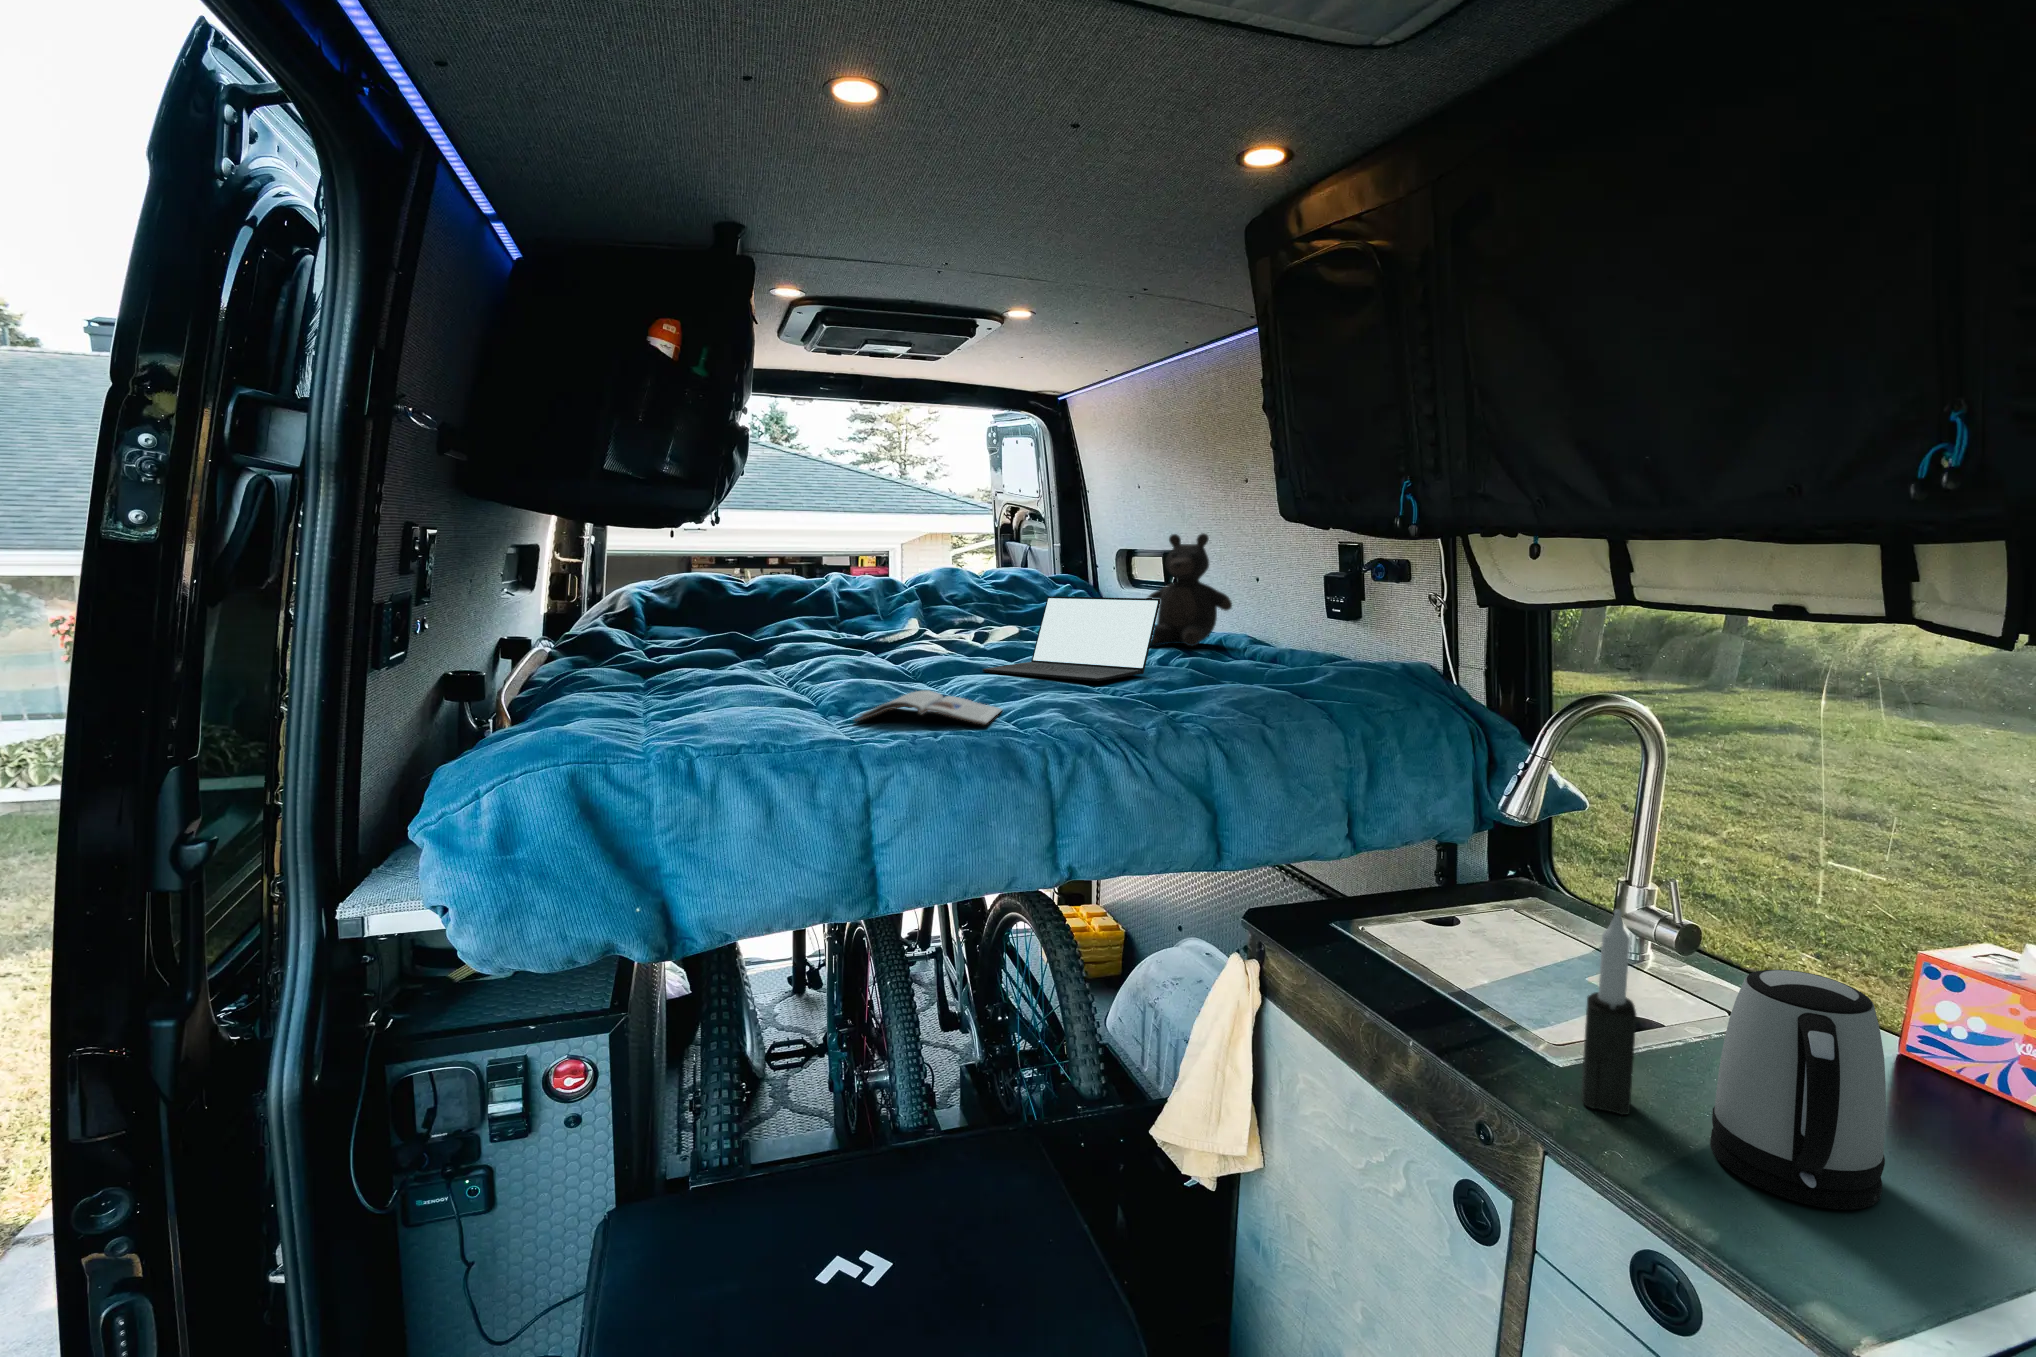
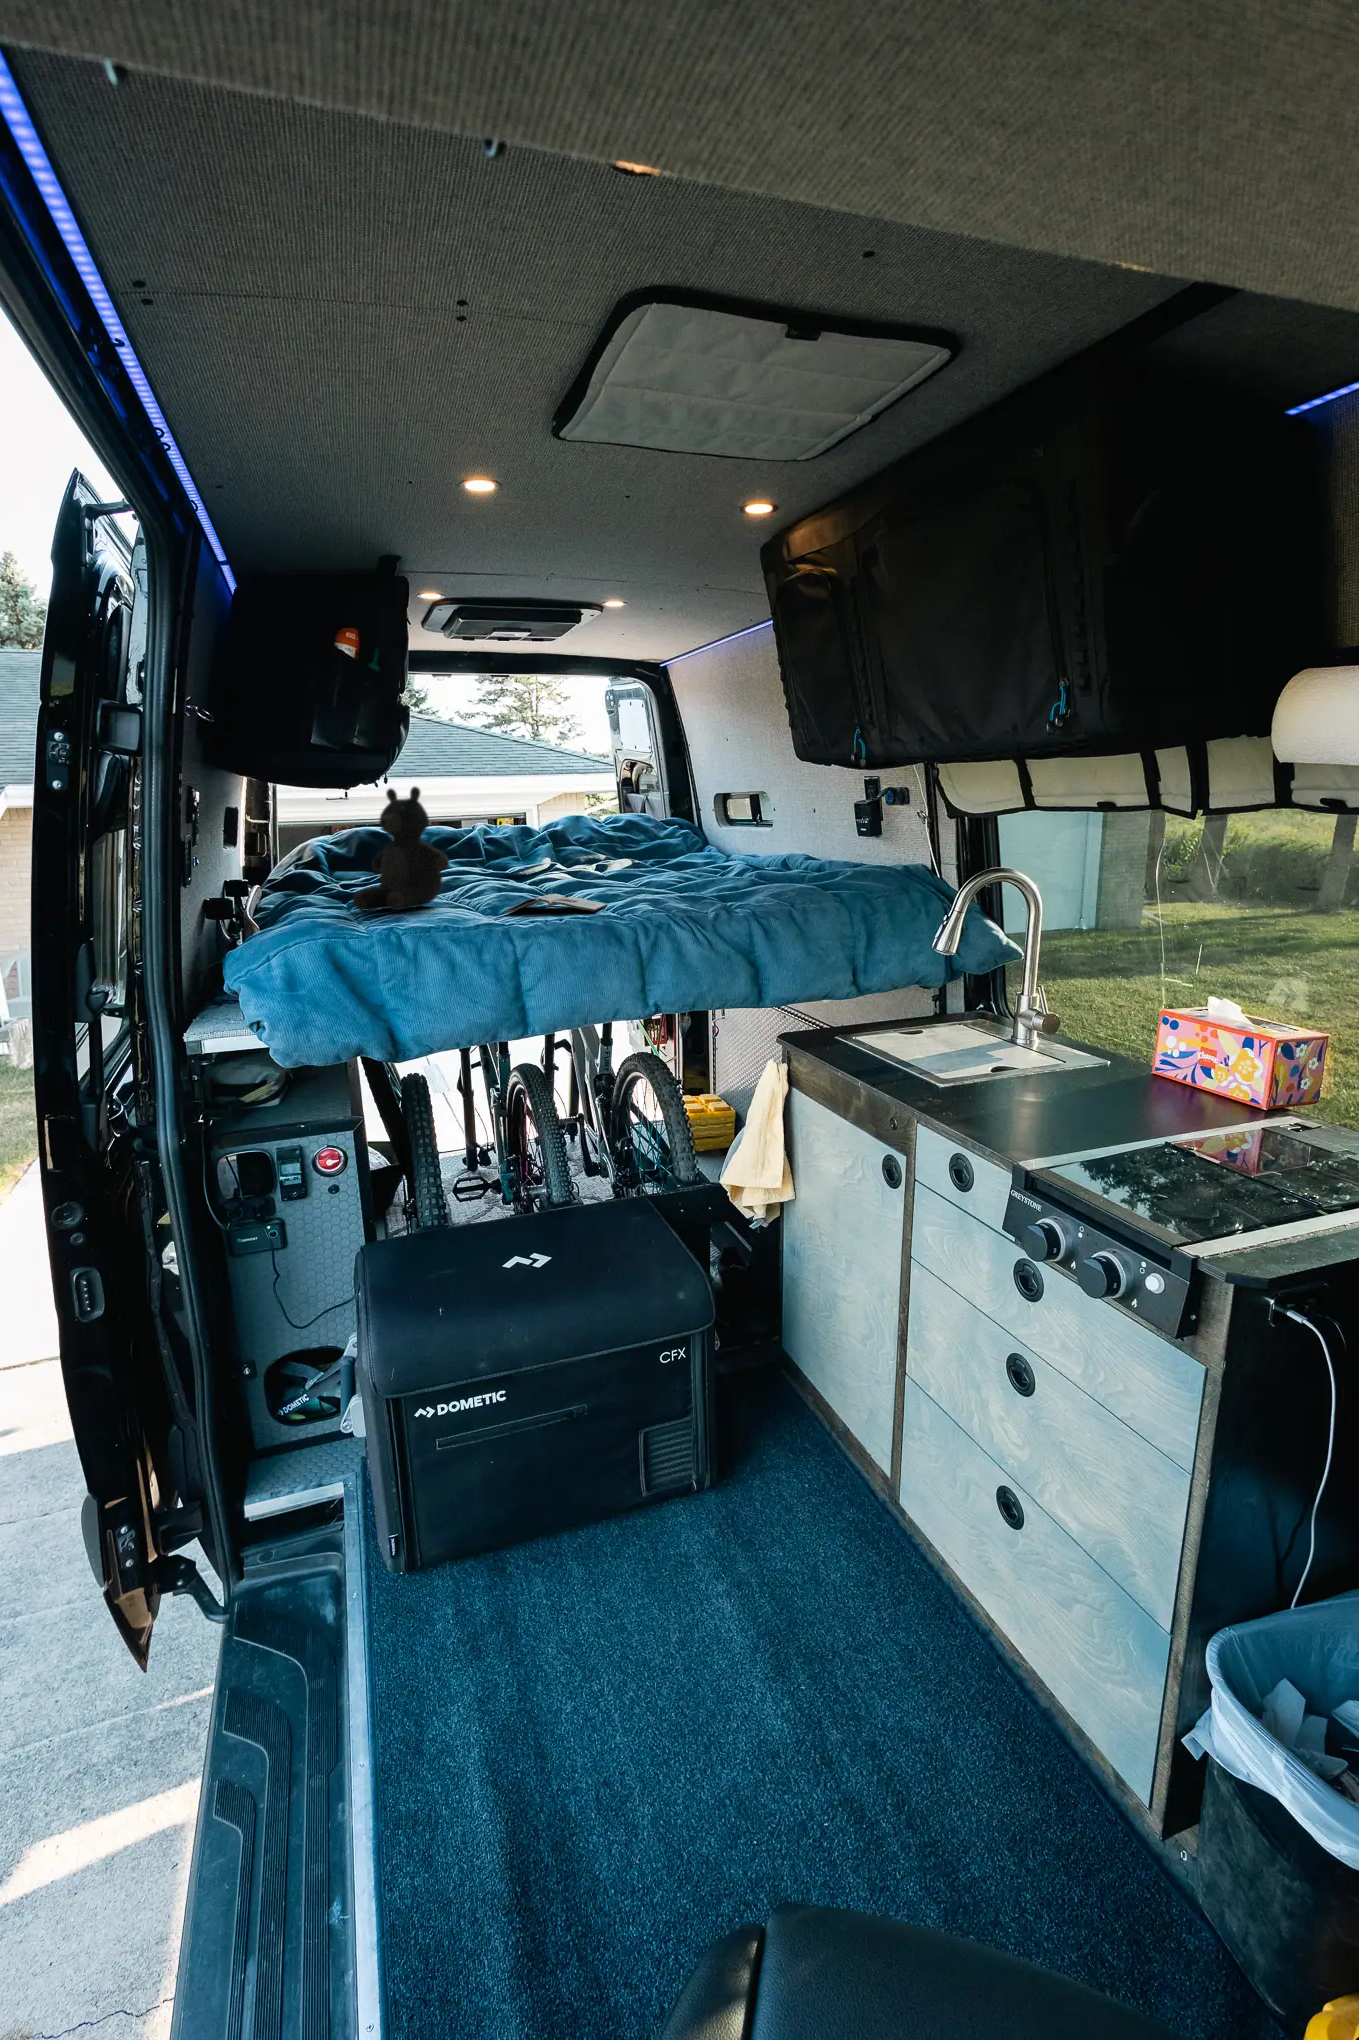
teddy bear: present [1148,533,1232,646] -> present [352,787,449,910]
laptop: present [983,596,1160,681] -> none [598,826,728,888]
candle: present [1581,909,1636,1115] -> none [939,981,966,1098]
kettle: present [1710,970,1886,1210] -> none [994,1002,1072,1118]

